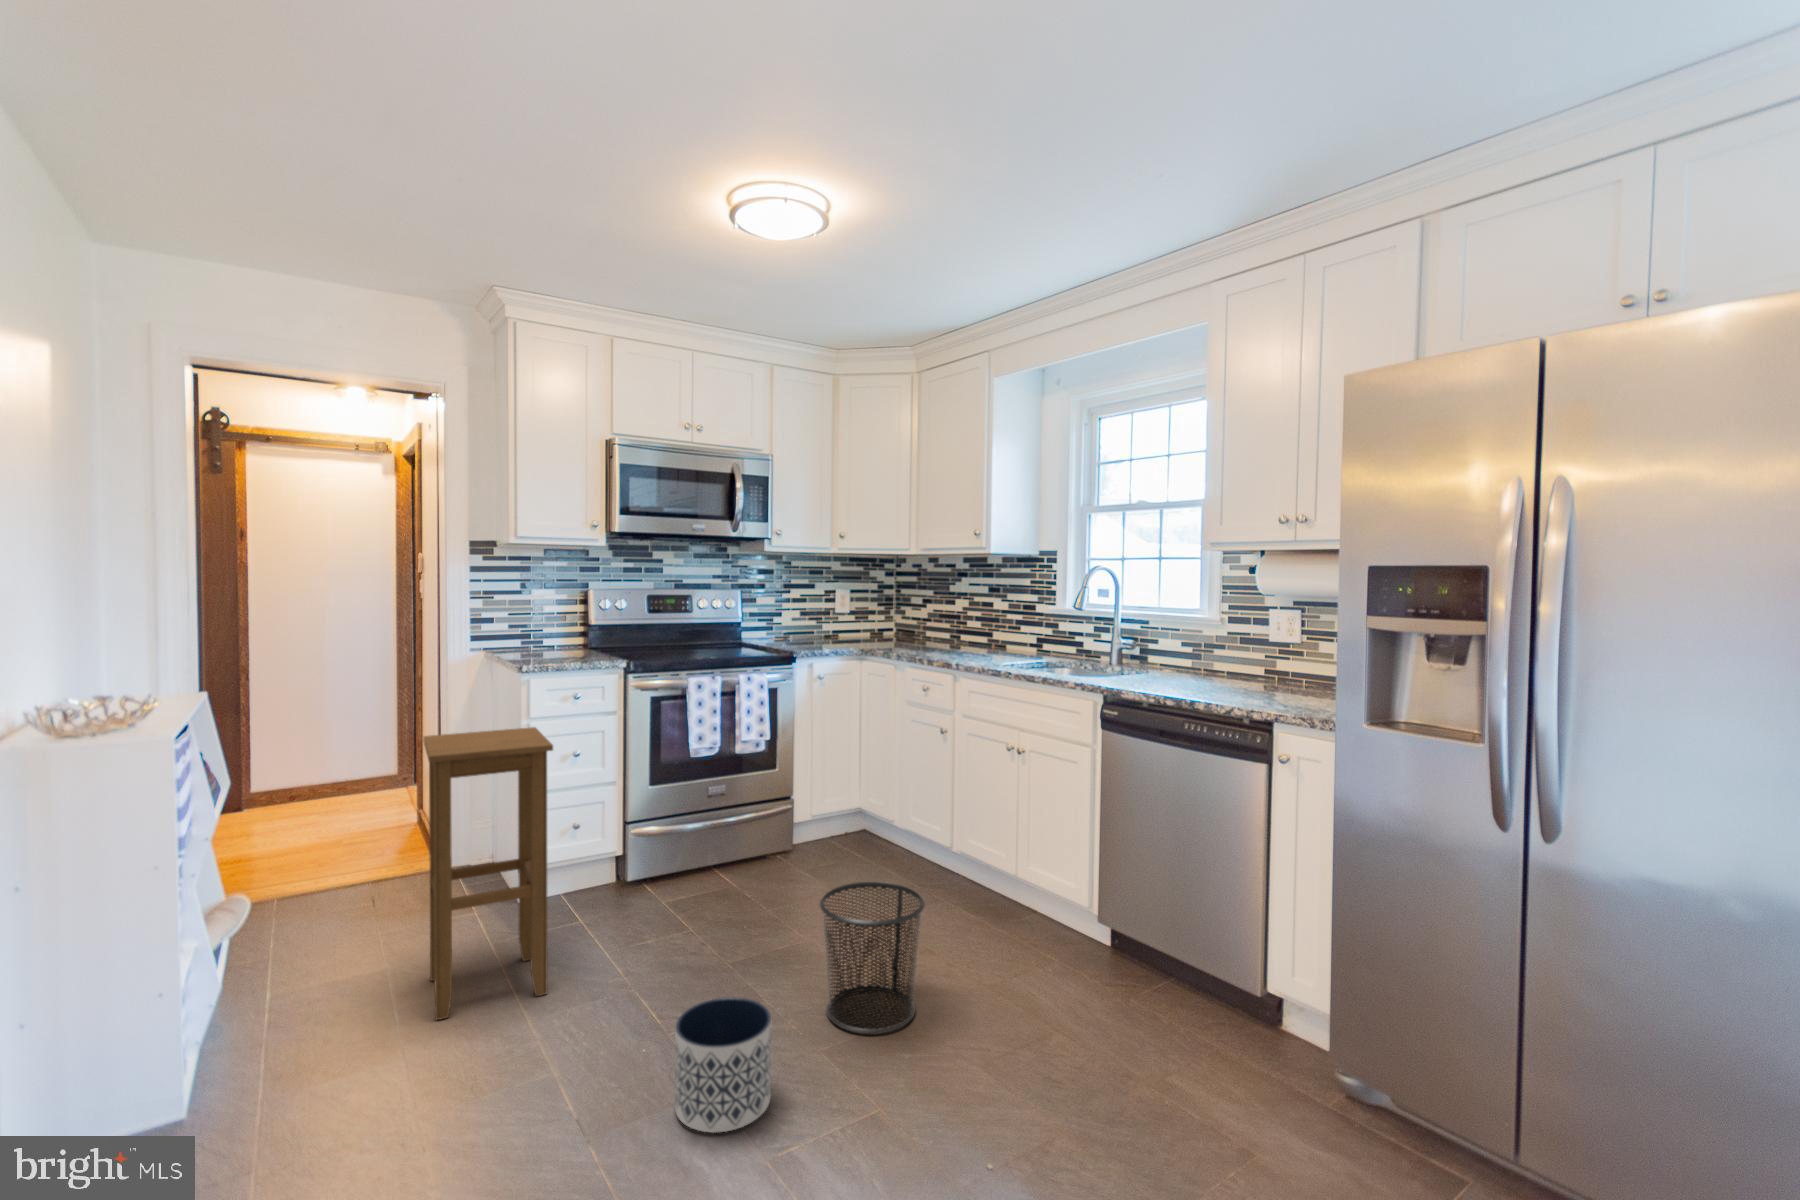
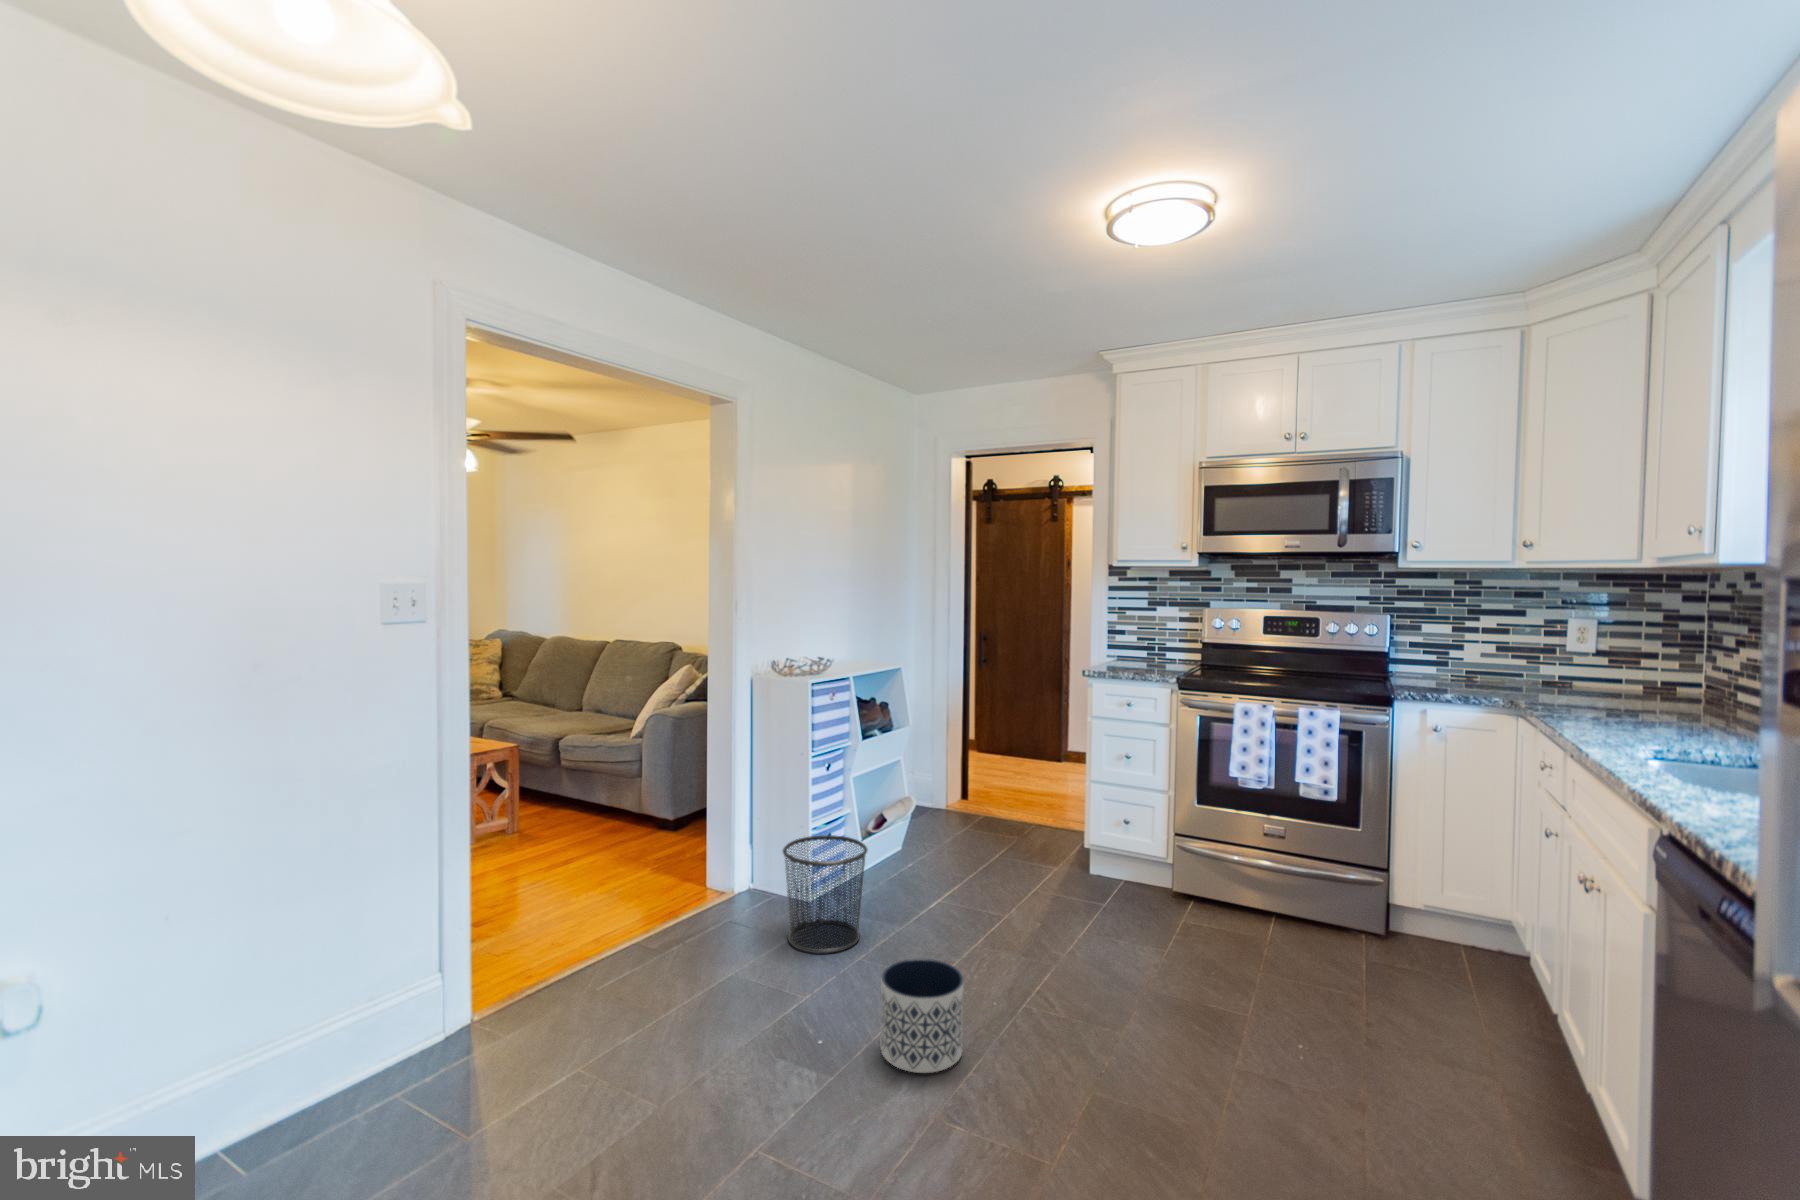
stool: present [423,727,553,1021] -> none [917,709,1031,931]
waste bin: present [820,882,925,1034] -> present [783,835,867,953]

